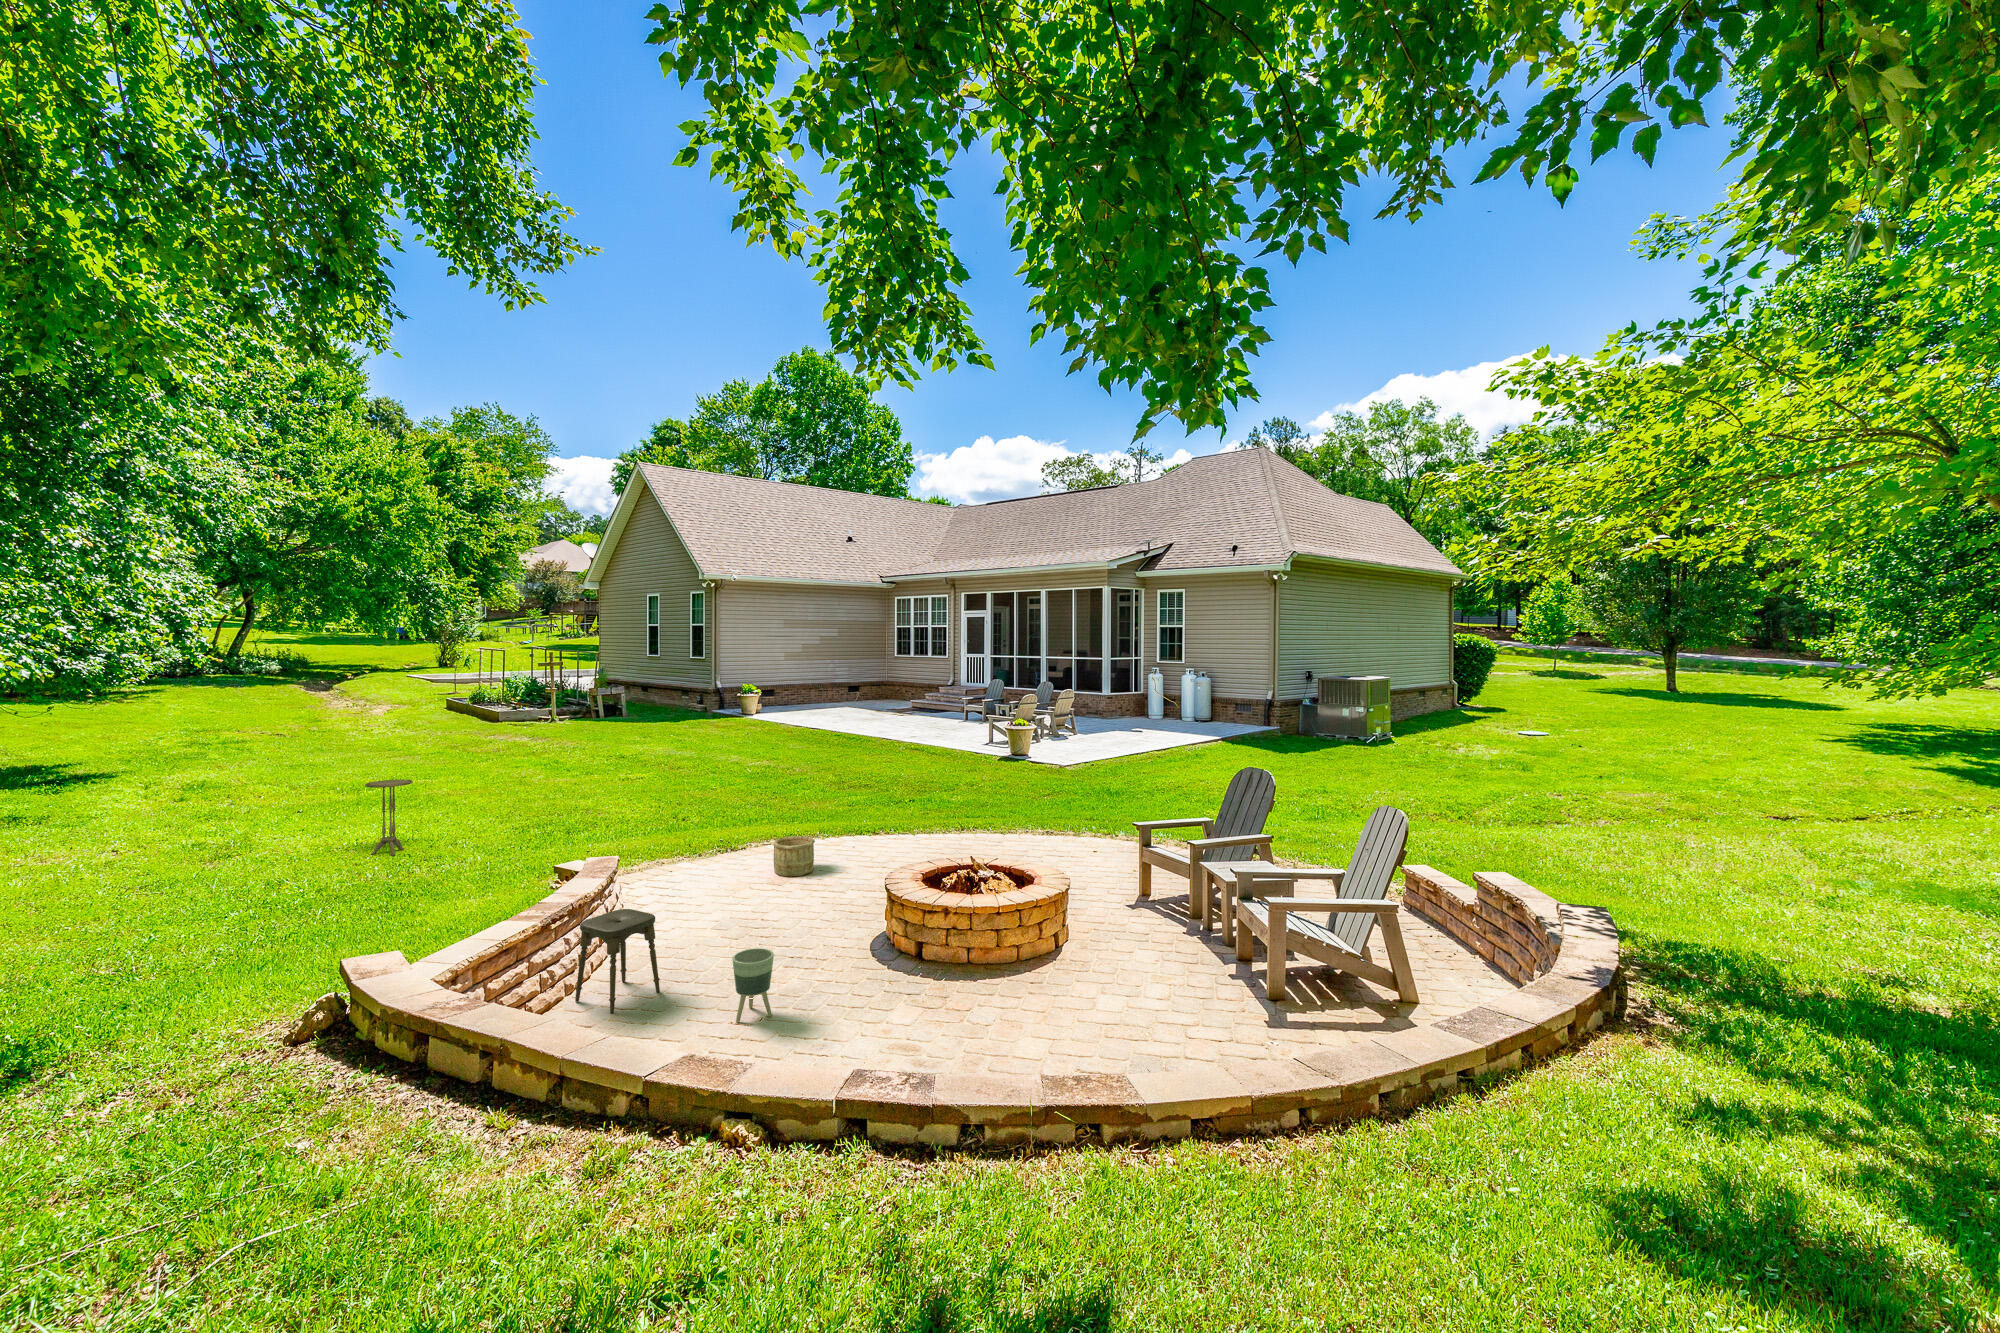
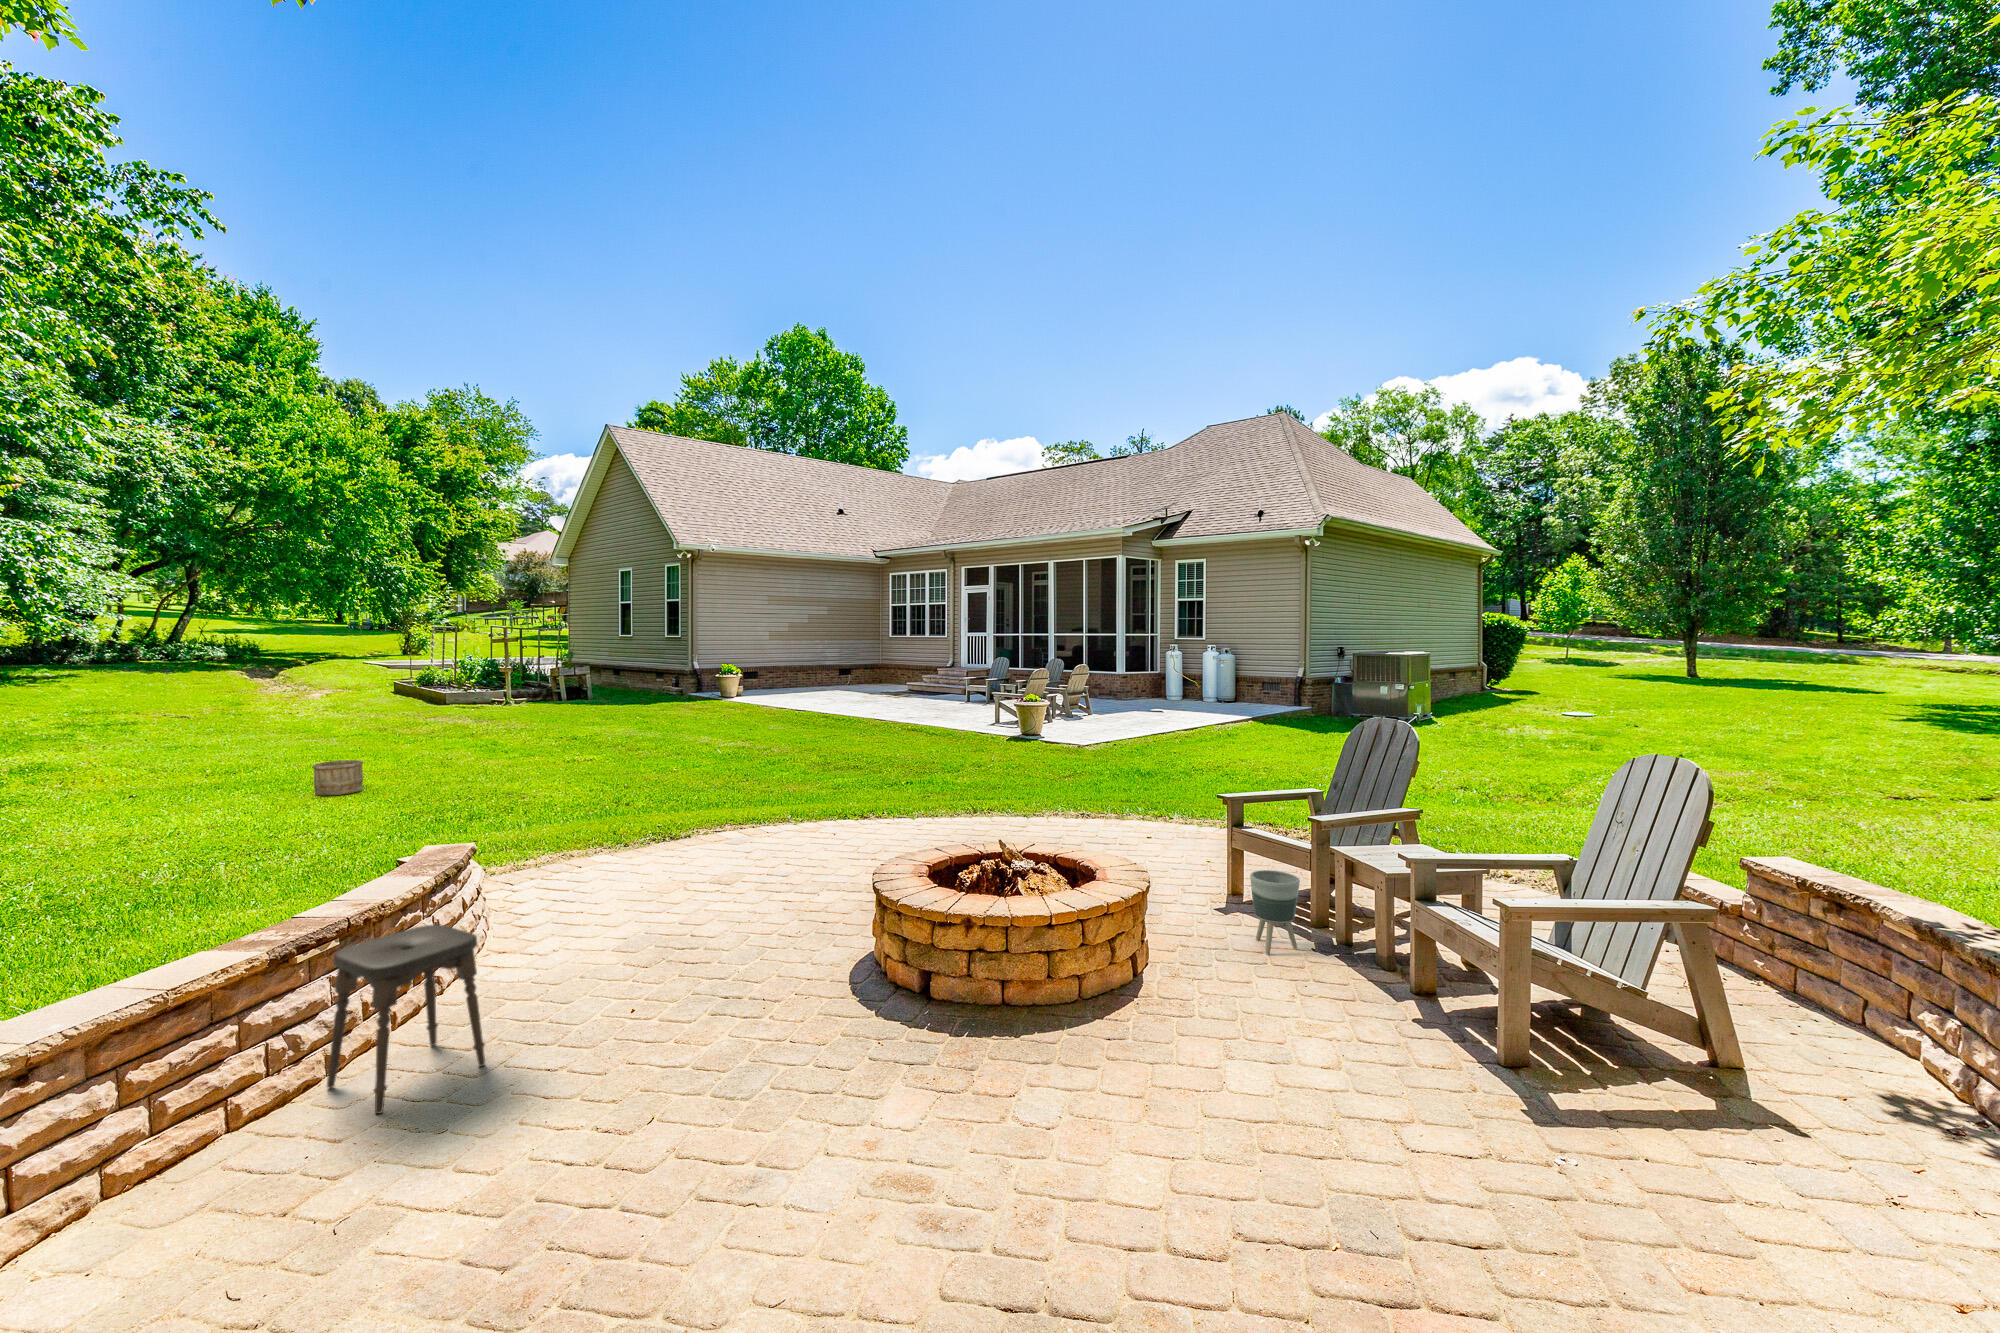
side table: present [365,779,413,856] -> none [167,743,241,845]
wooden bucket: present [773,836,815,877] -> present [312,760,363,796]
planter: present [732,948,774,1022] -> present [1250,870,1300,954]

